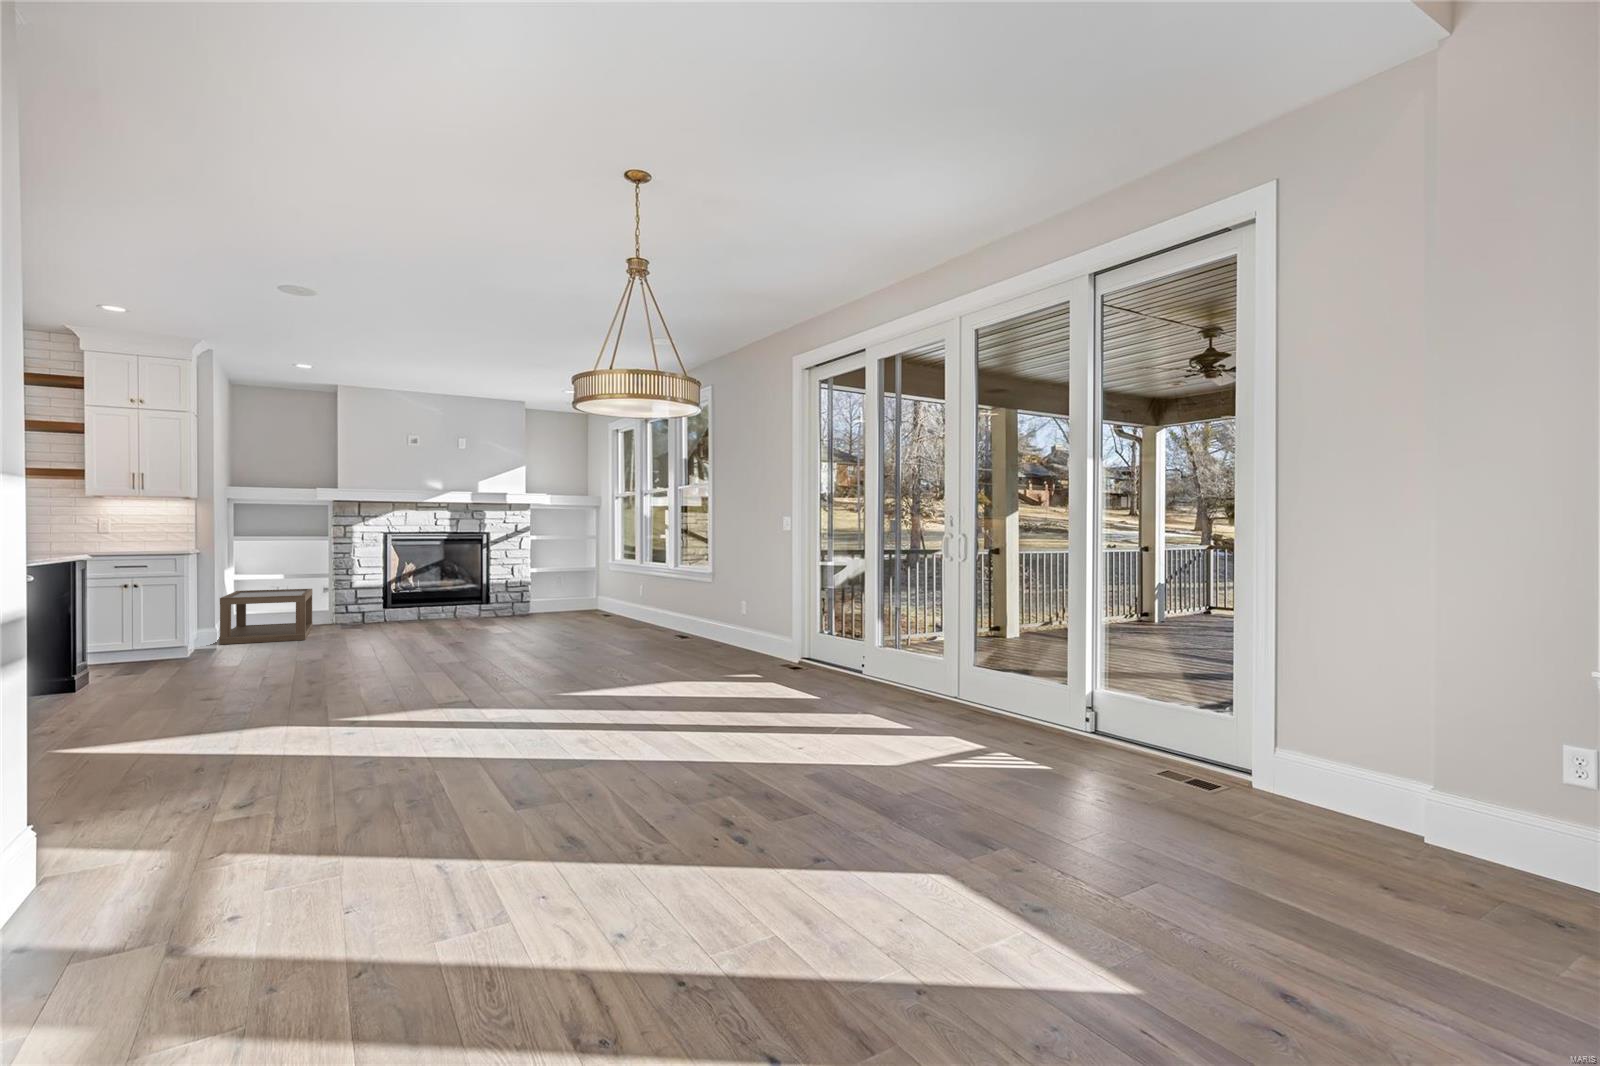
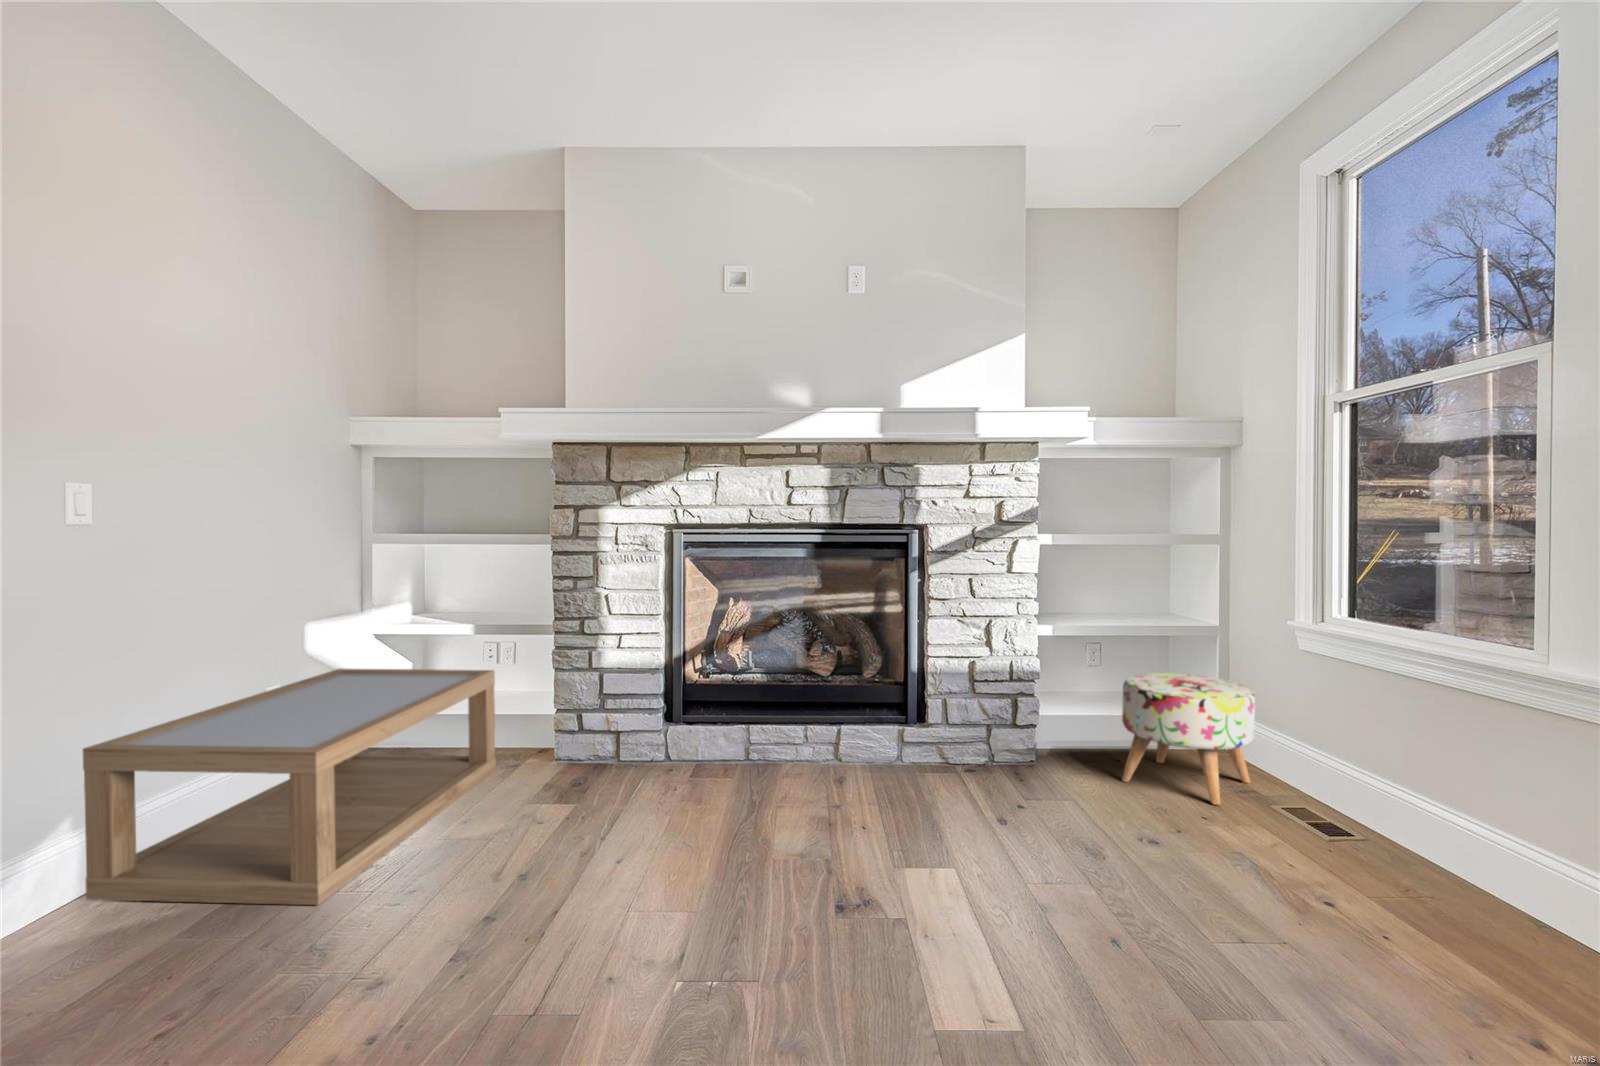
ottoman: none [557,582,598,616] -> present [1122,673,1255,805]

